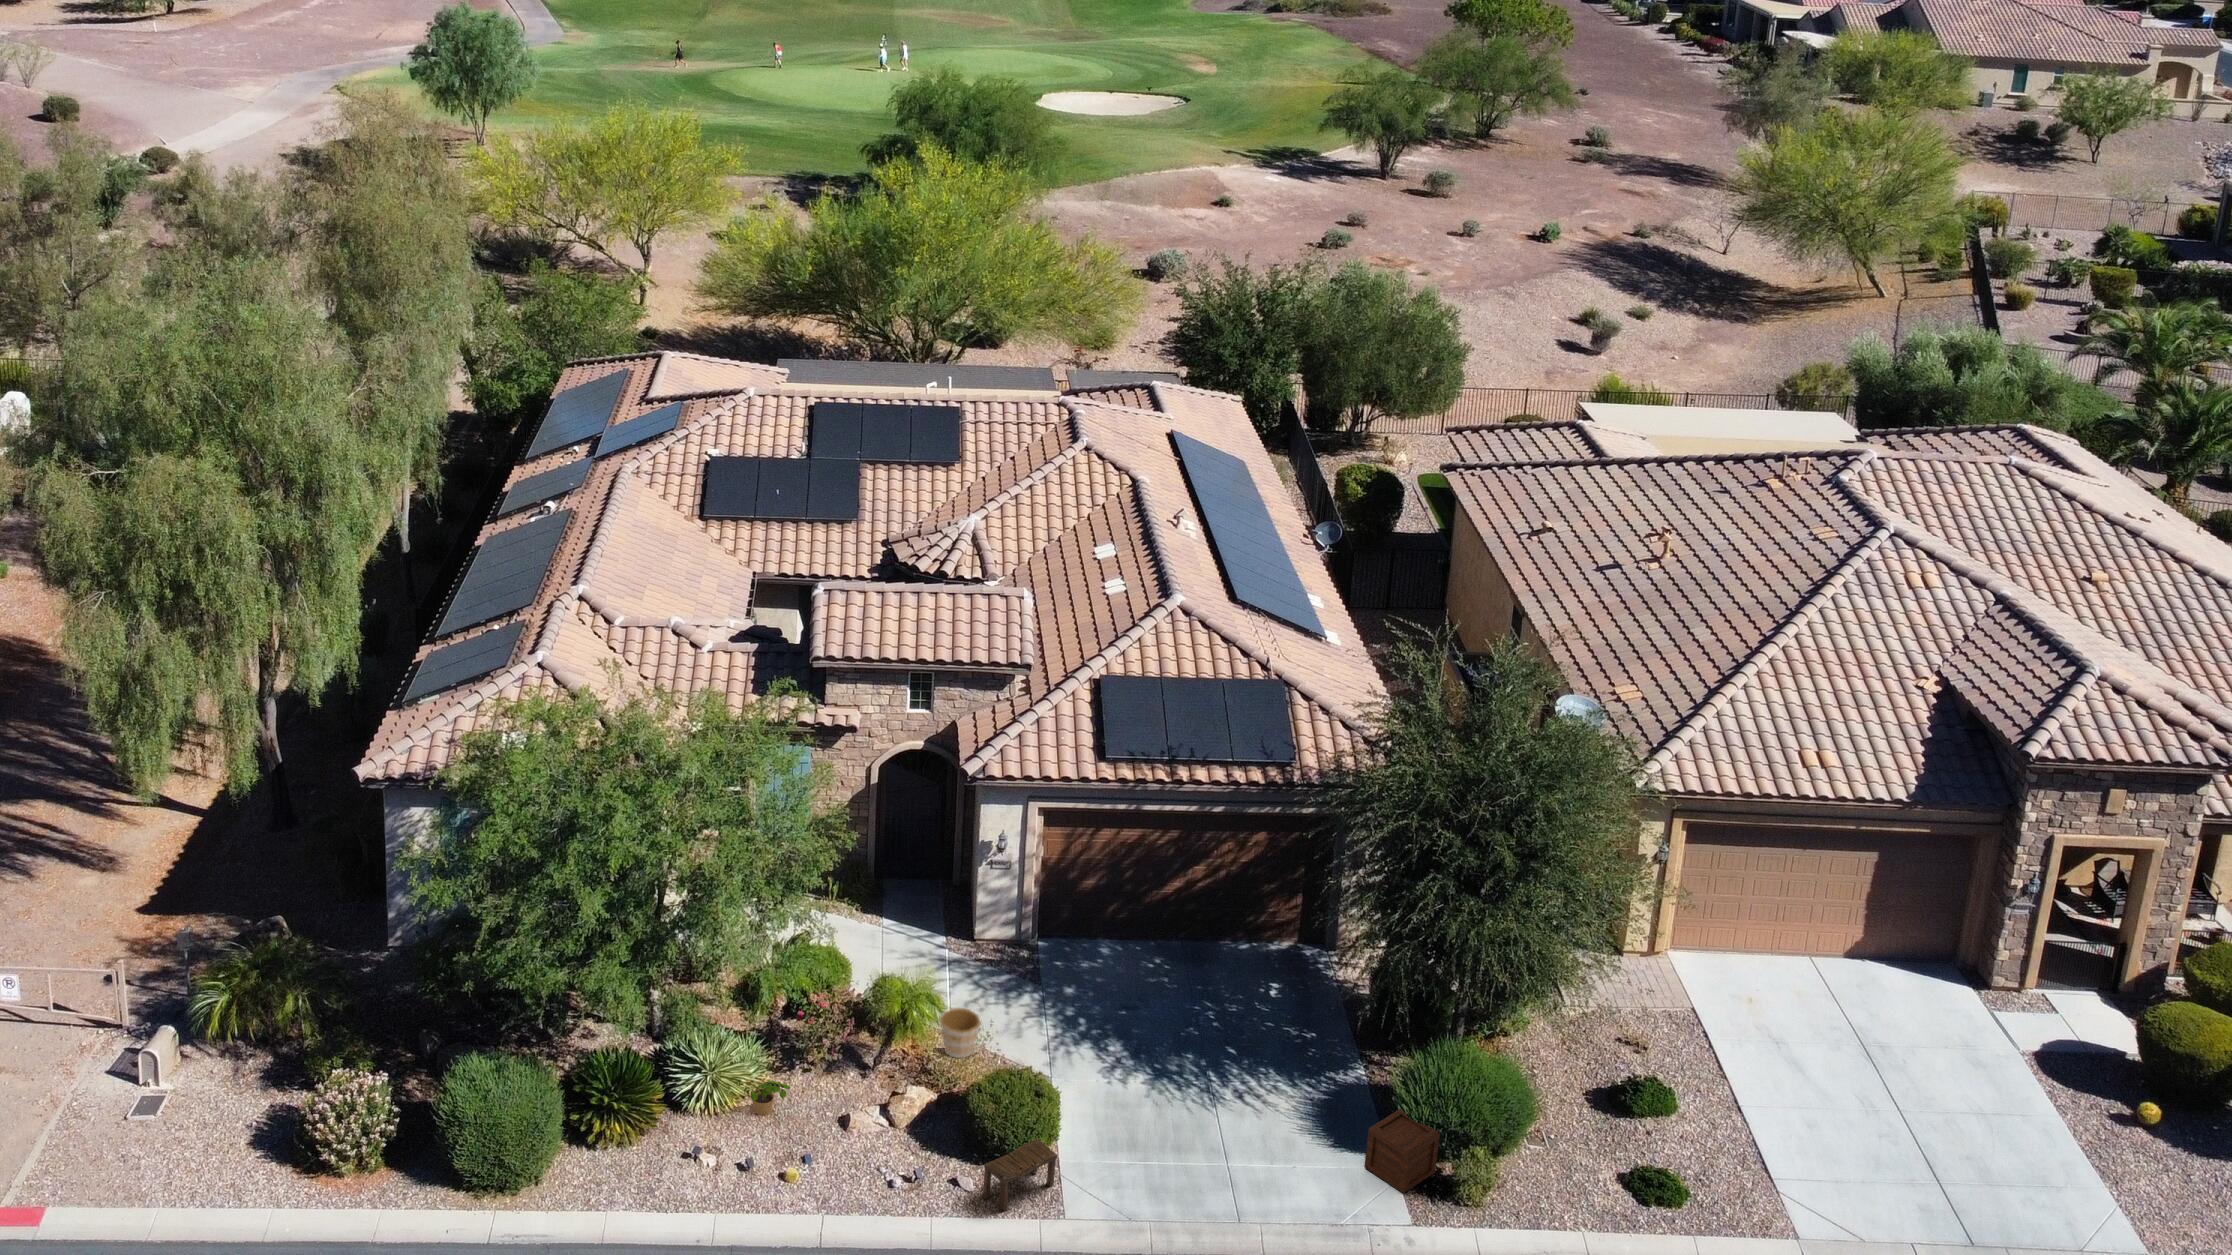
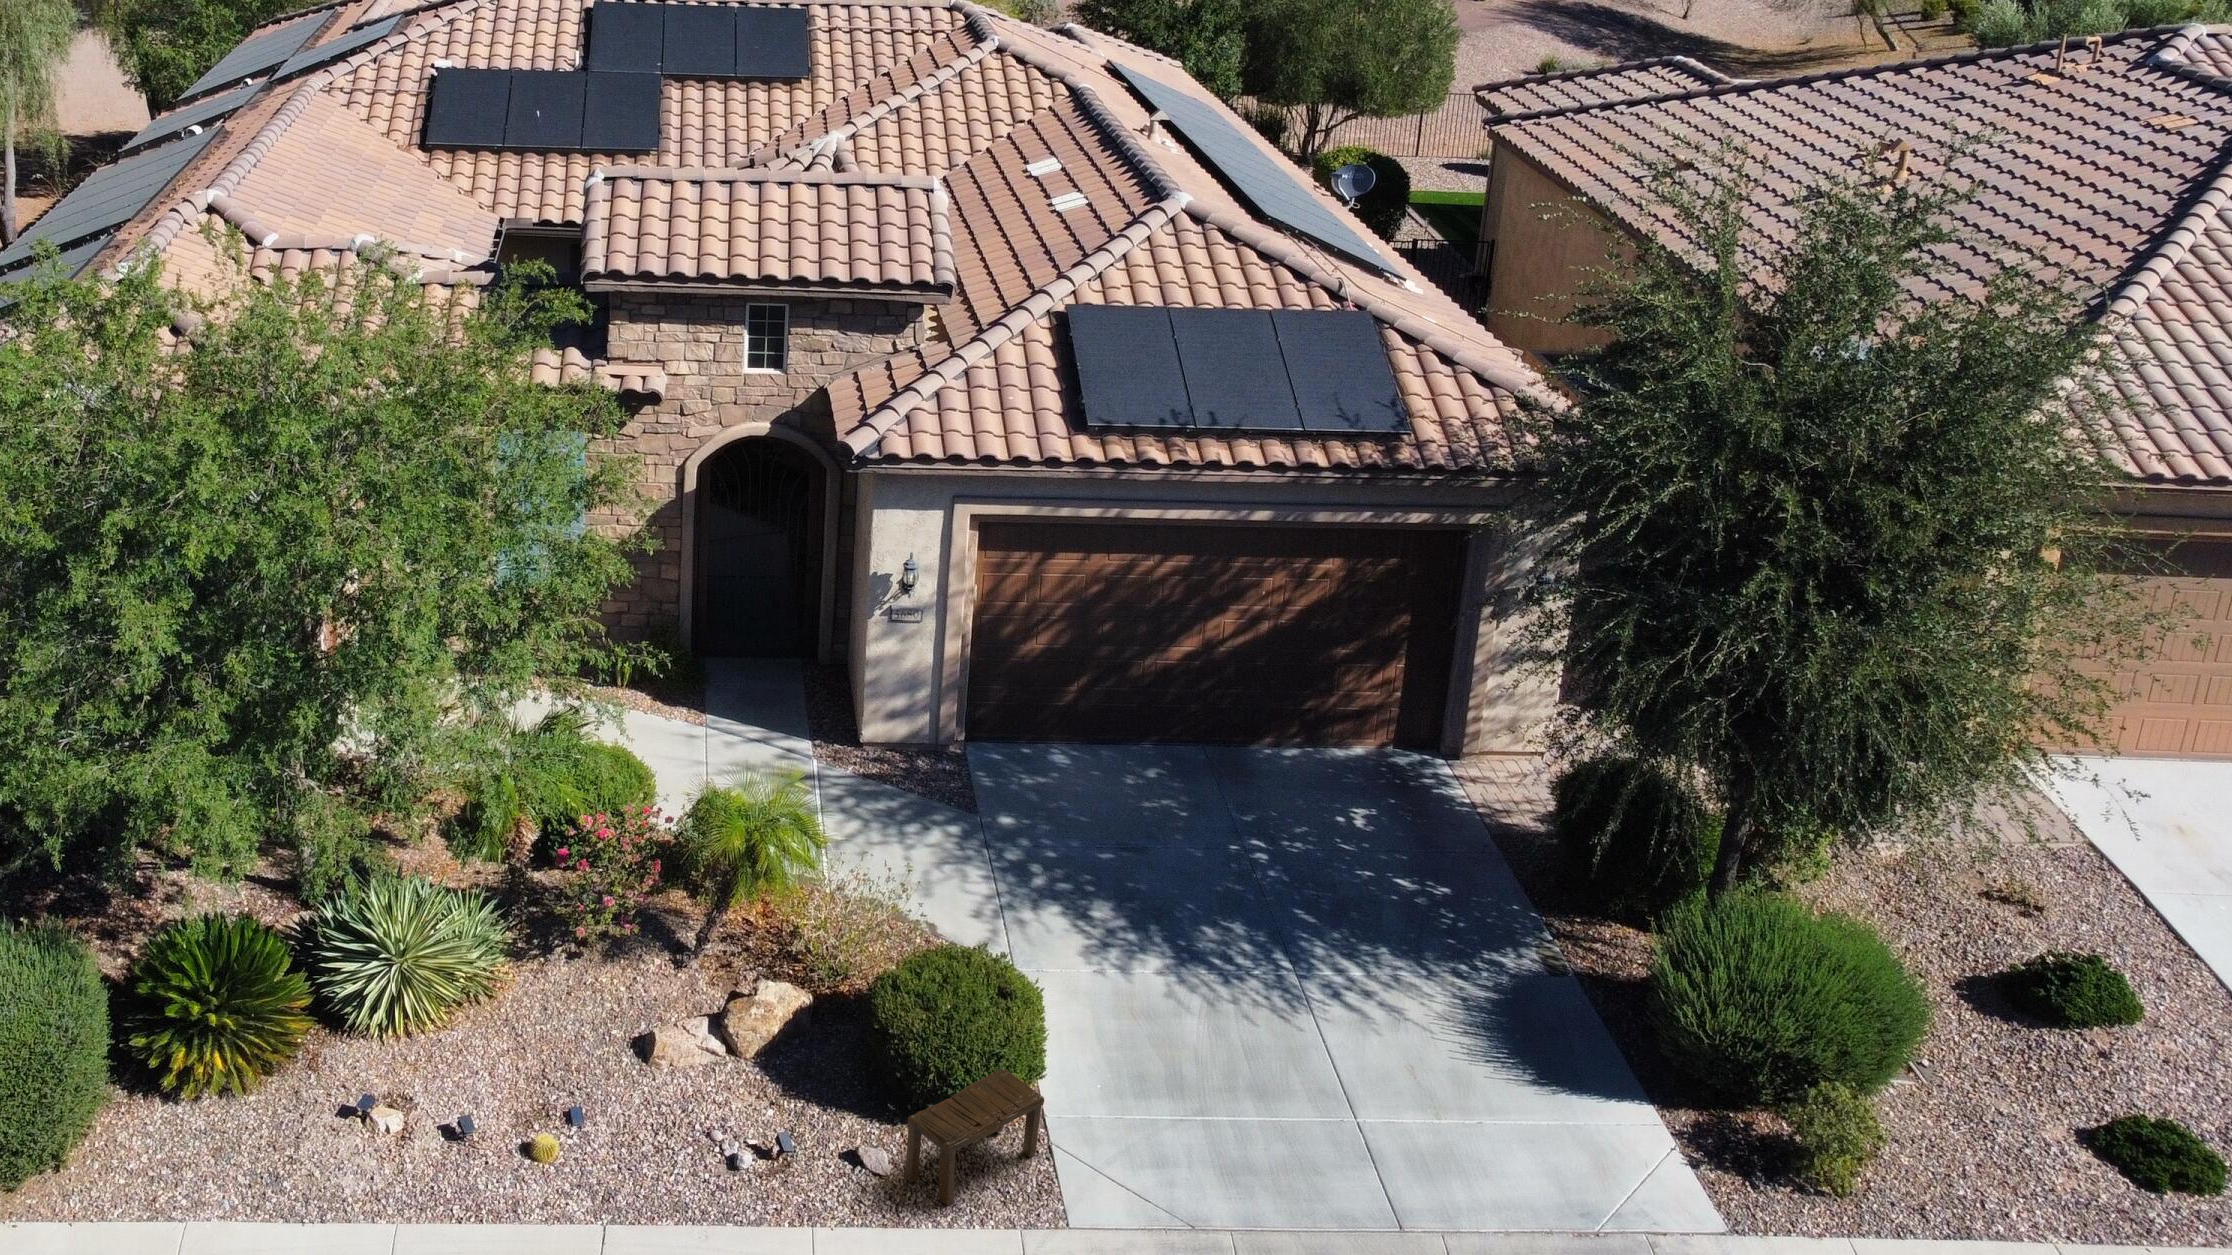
wooden bucket: present [939,1007,981,1058] -> none [809,845,884,933]
potted plant: present [751,1081,790,1115] -> none [469,970,543,1033]
wooden crate: present [1364,1109,1440,1193] -> none [1606,1006,1754,1161]

